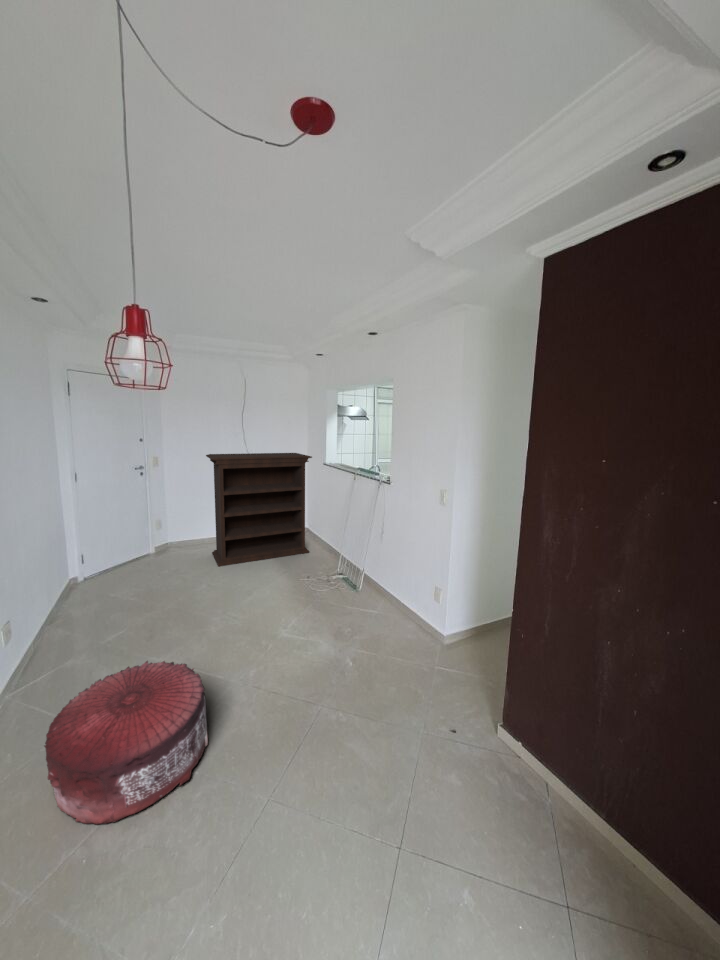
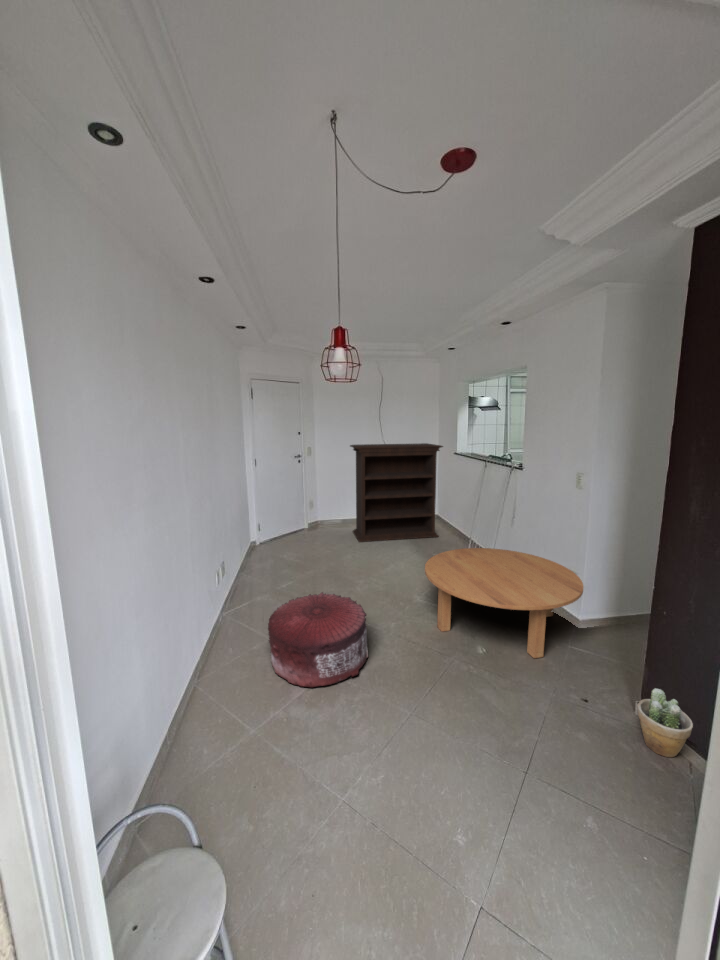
coffee table: none [286,572,450,702] -> present [425,548,583,658]
potted plant: none [508,736,559,812] -> present [638,688,693,757]

